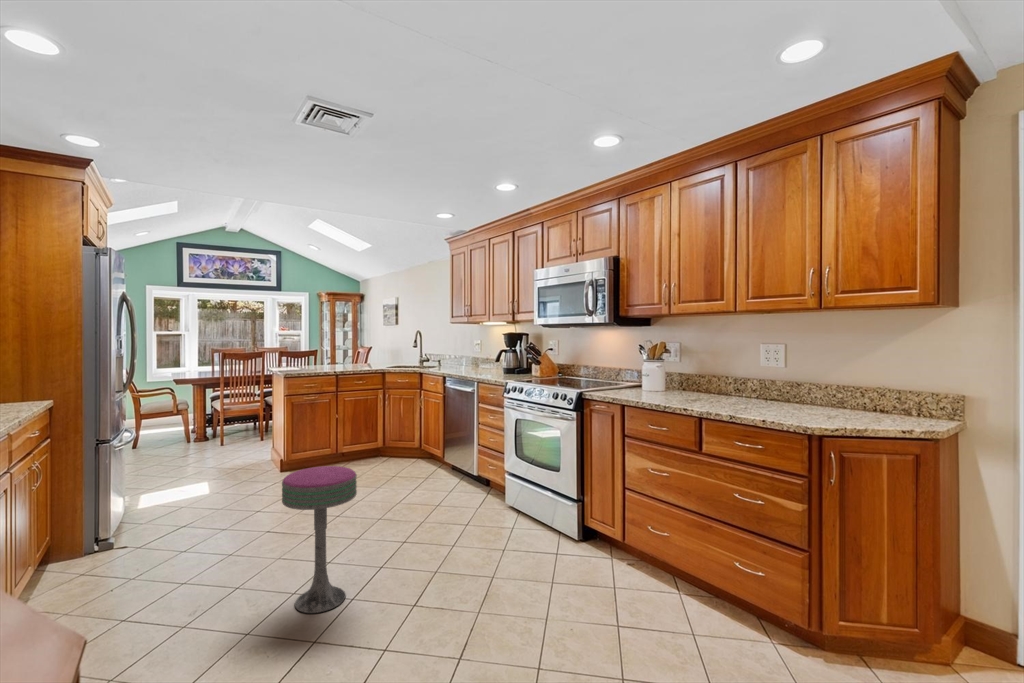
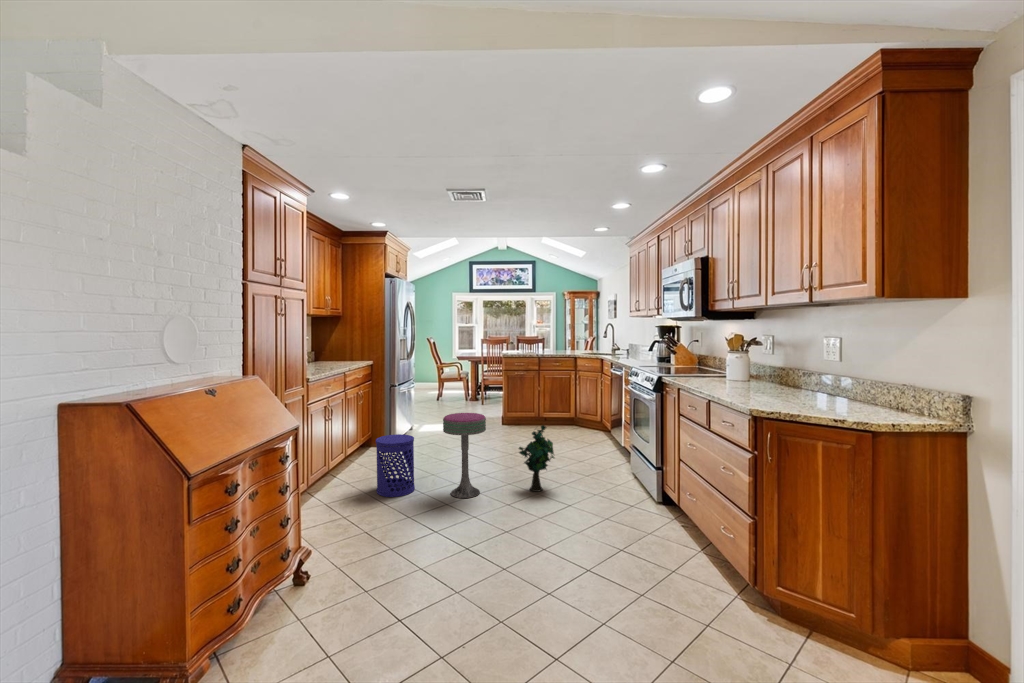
decorative plant: none [395,469,449,568] -> present [519,425,554,492]
waste bin: none [133,523,219,656] -> present [376,434,415,497]

